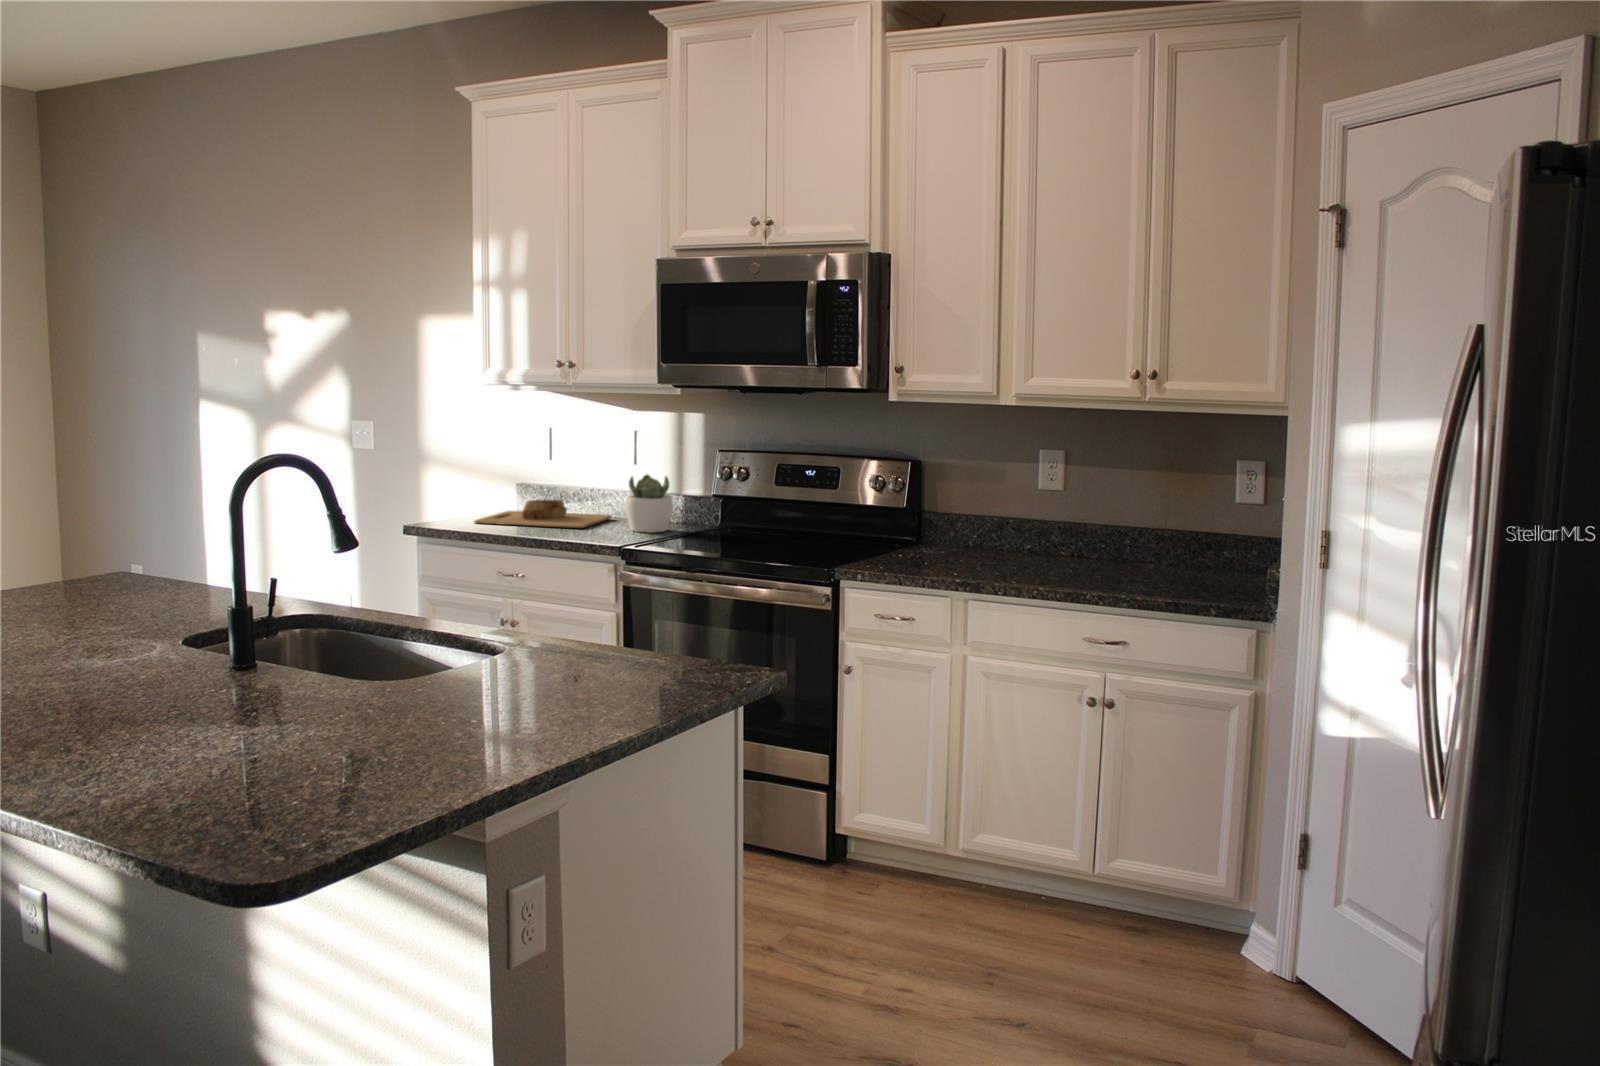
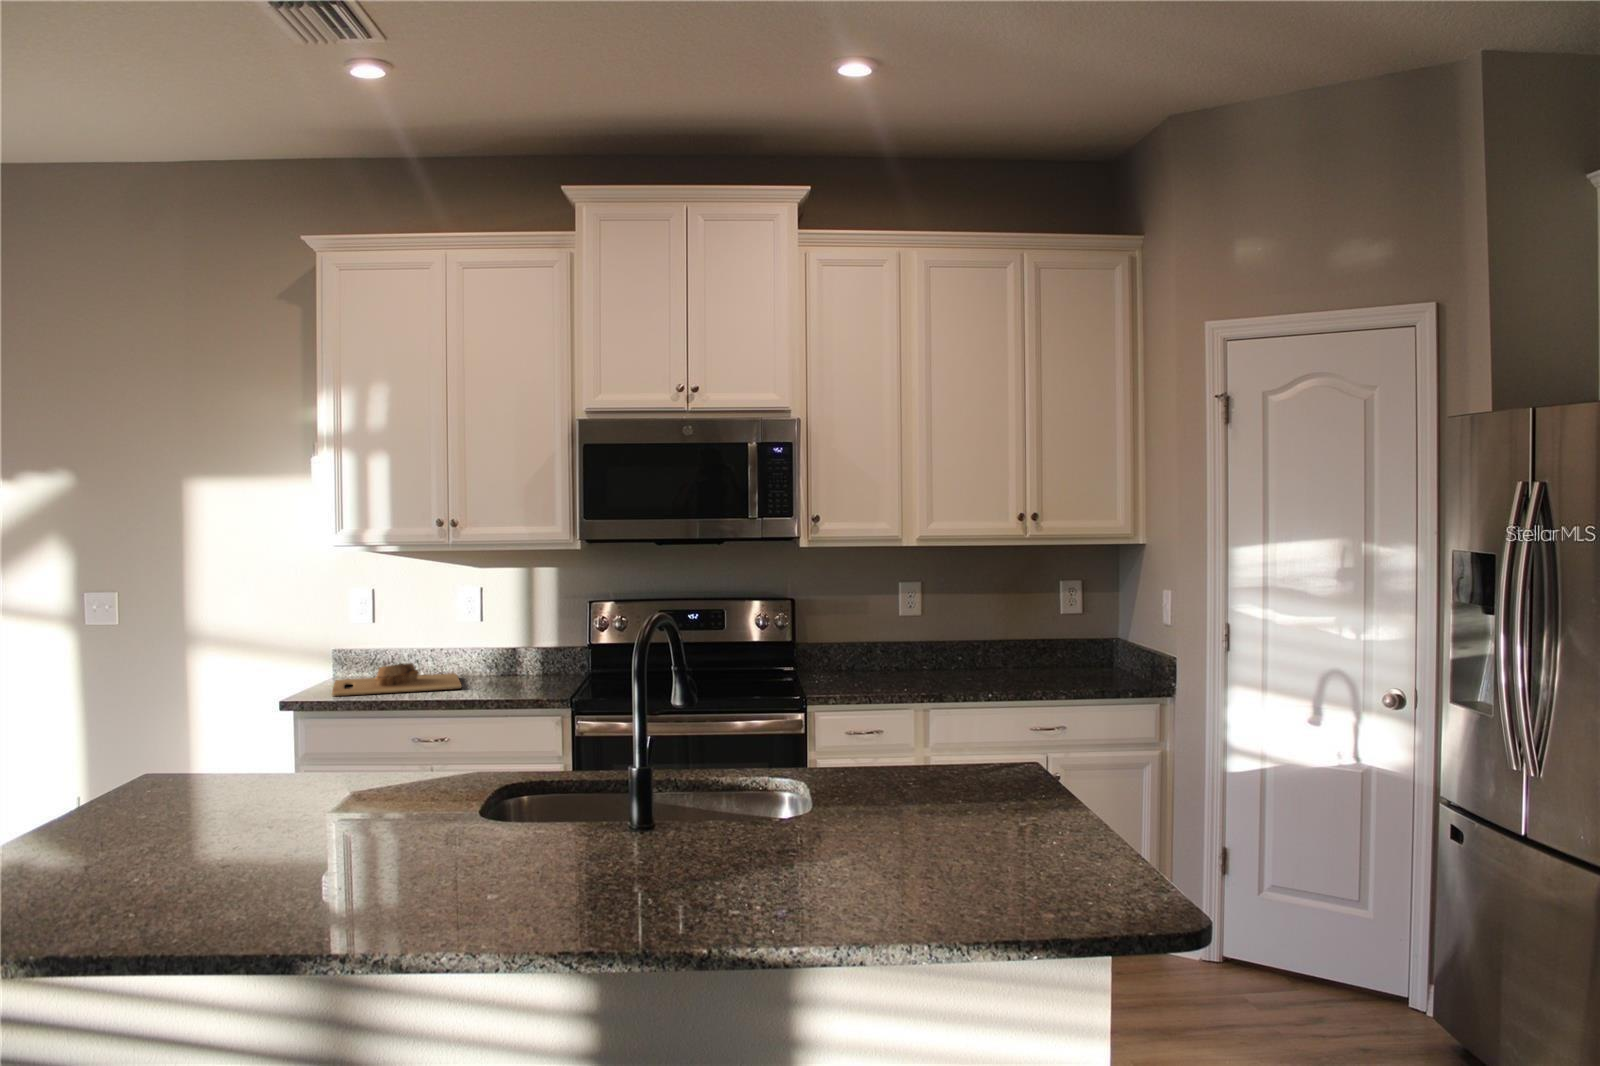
succulent plant: present [625,475,673,533] -> none [502,629,549,686]

